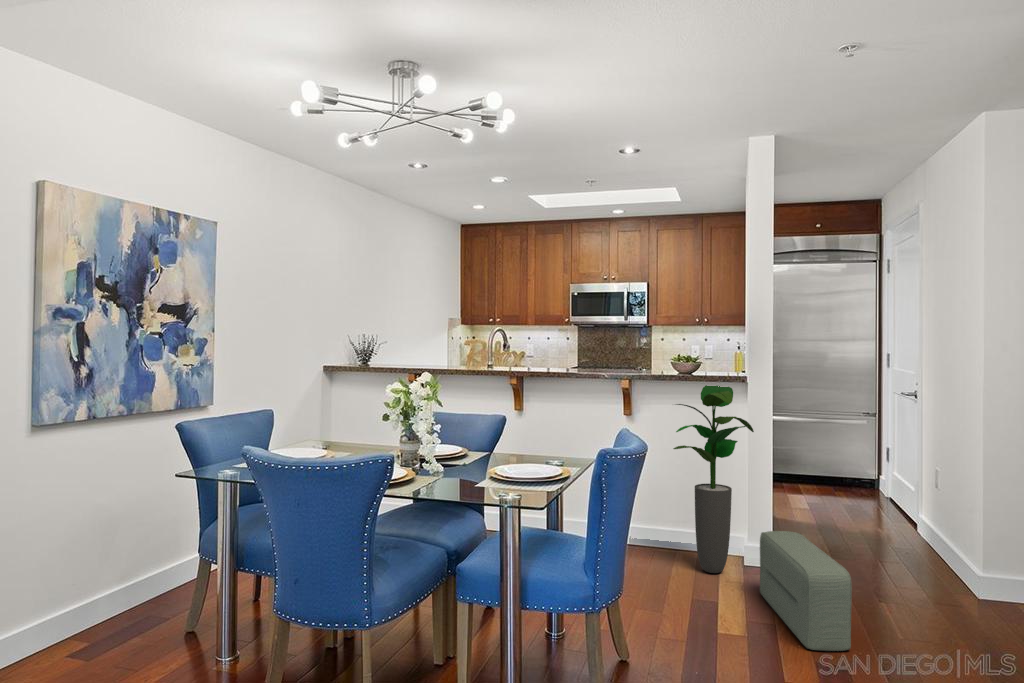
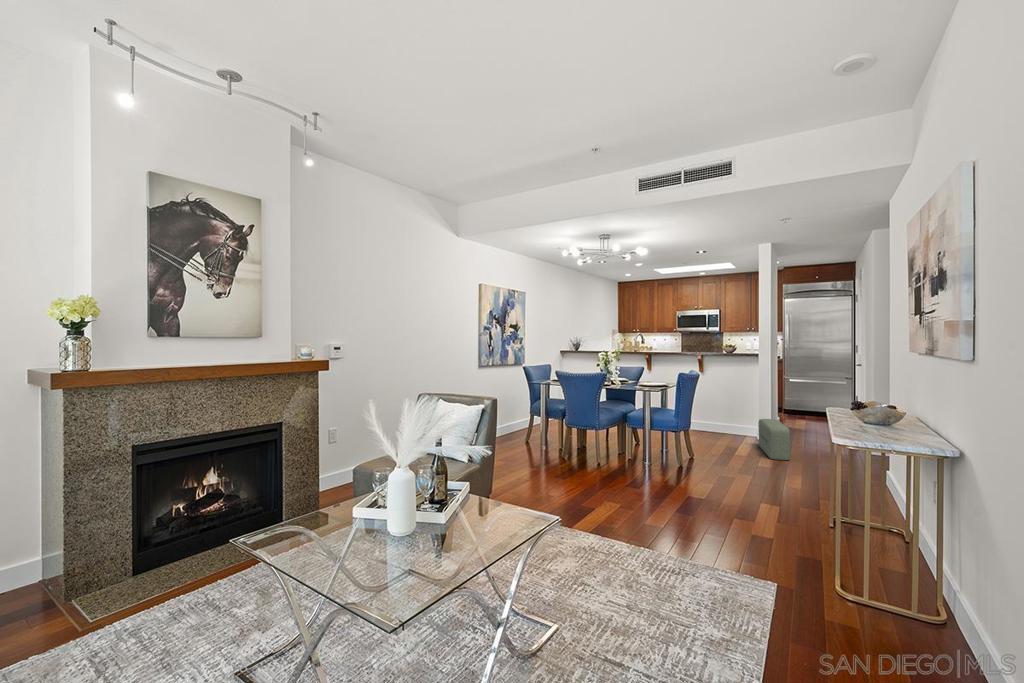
potted plant: present [673,385,754,573] -> none [719,358,760,440]

